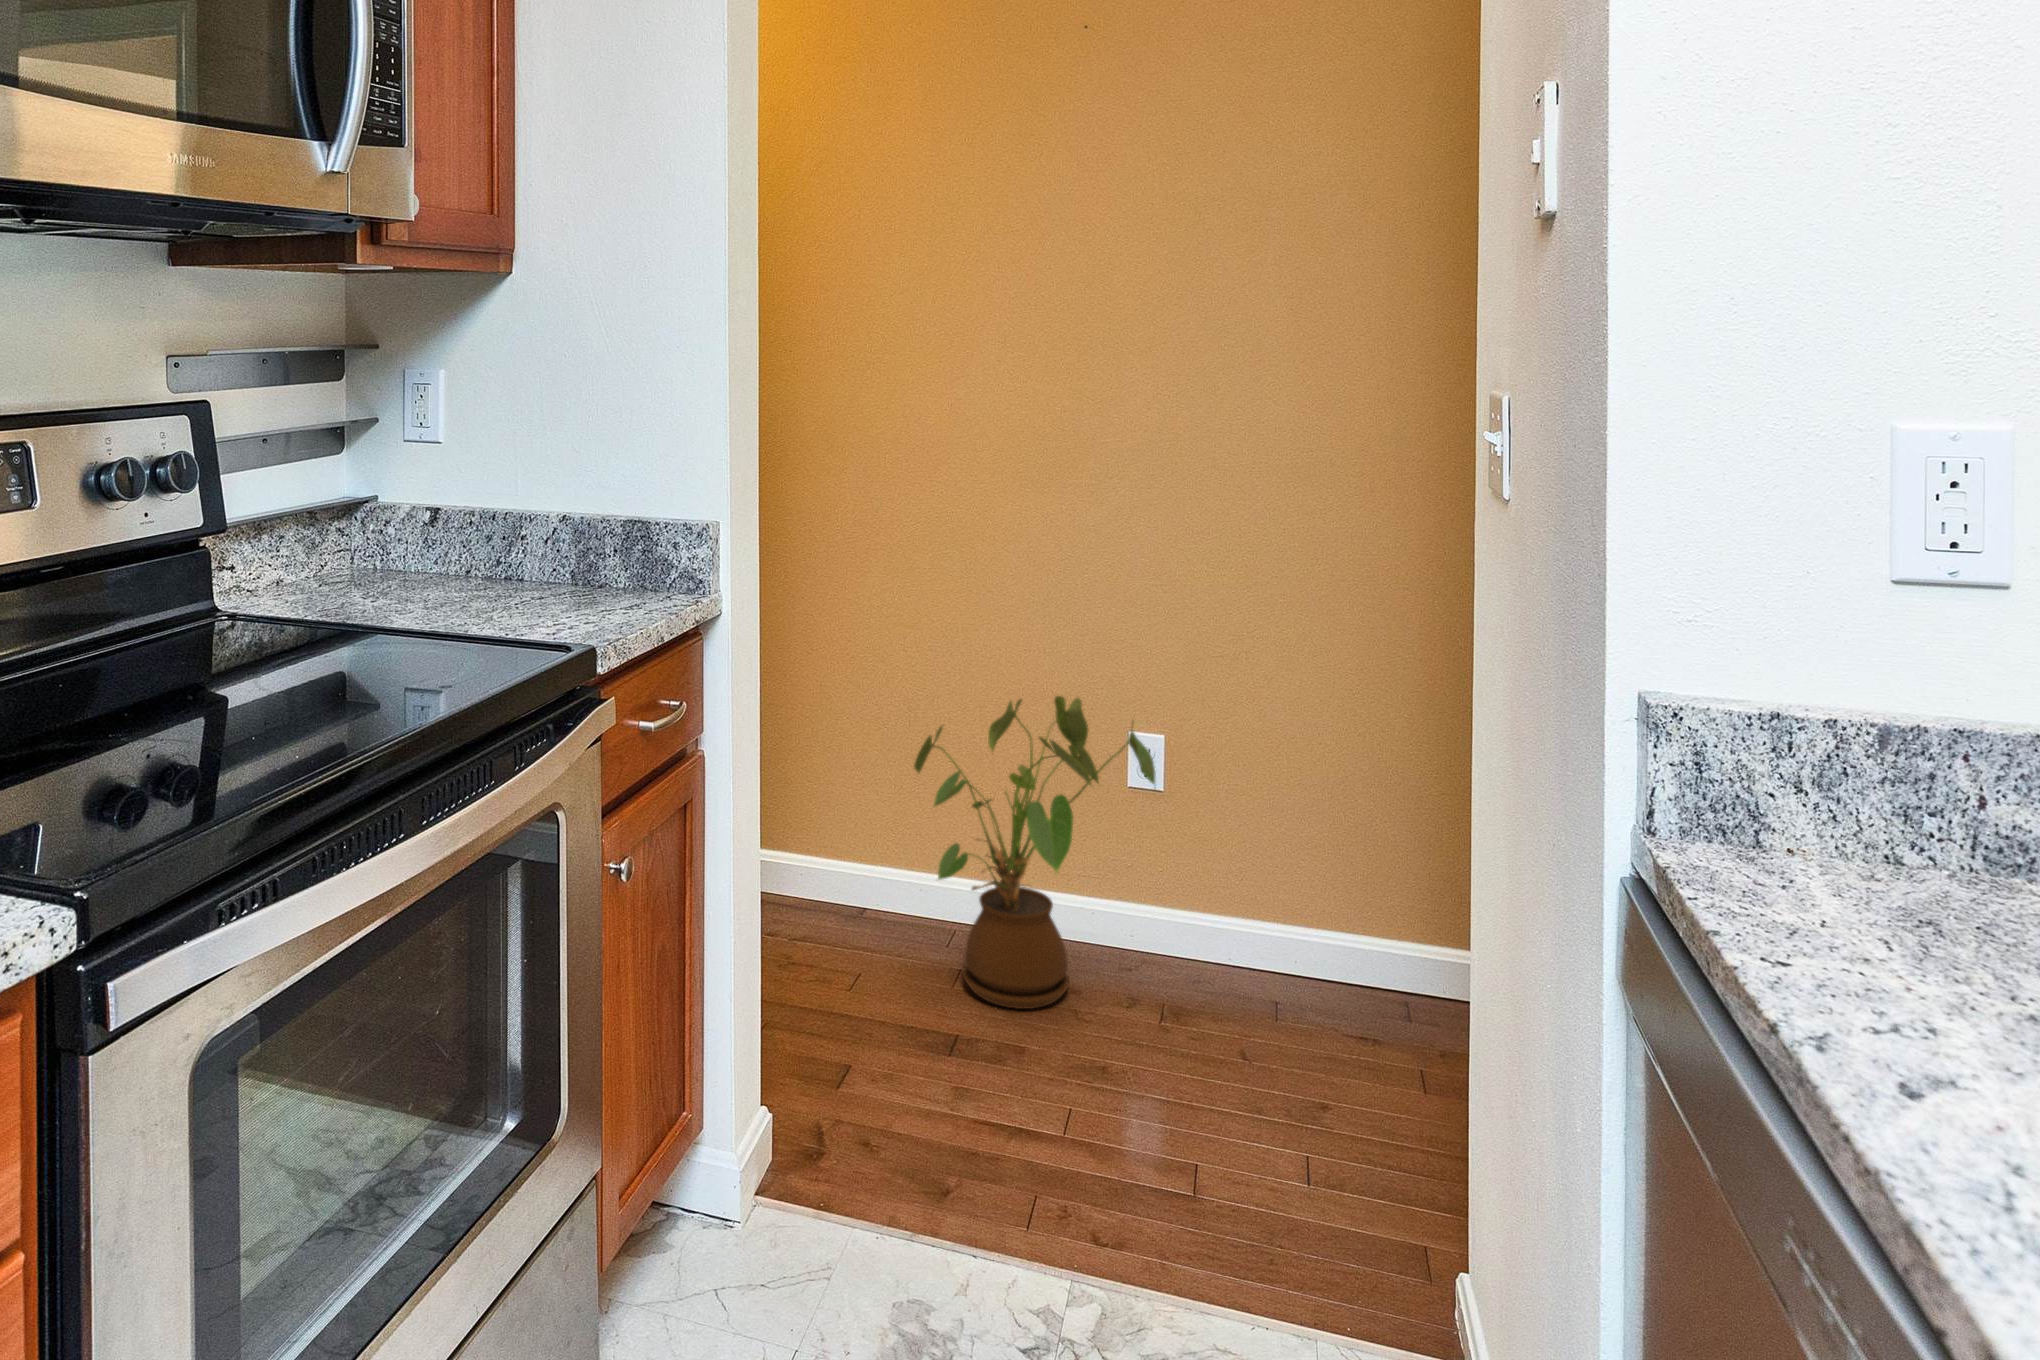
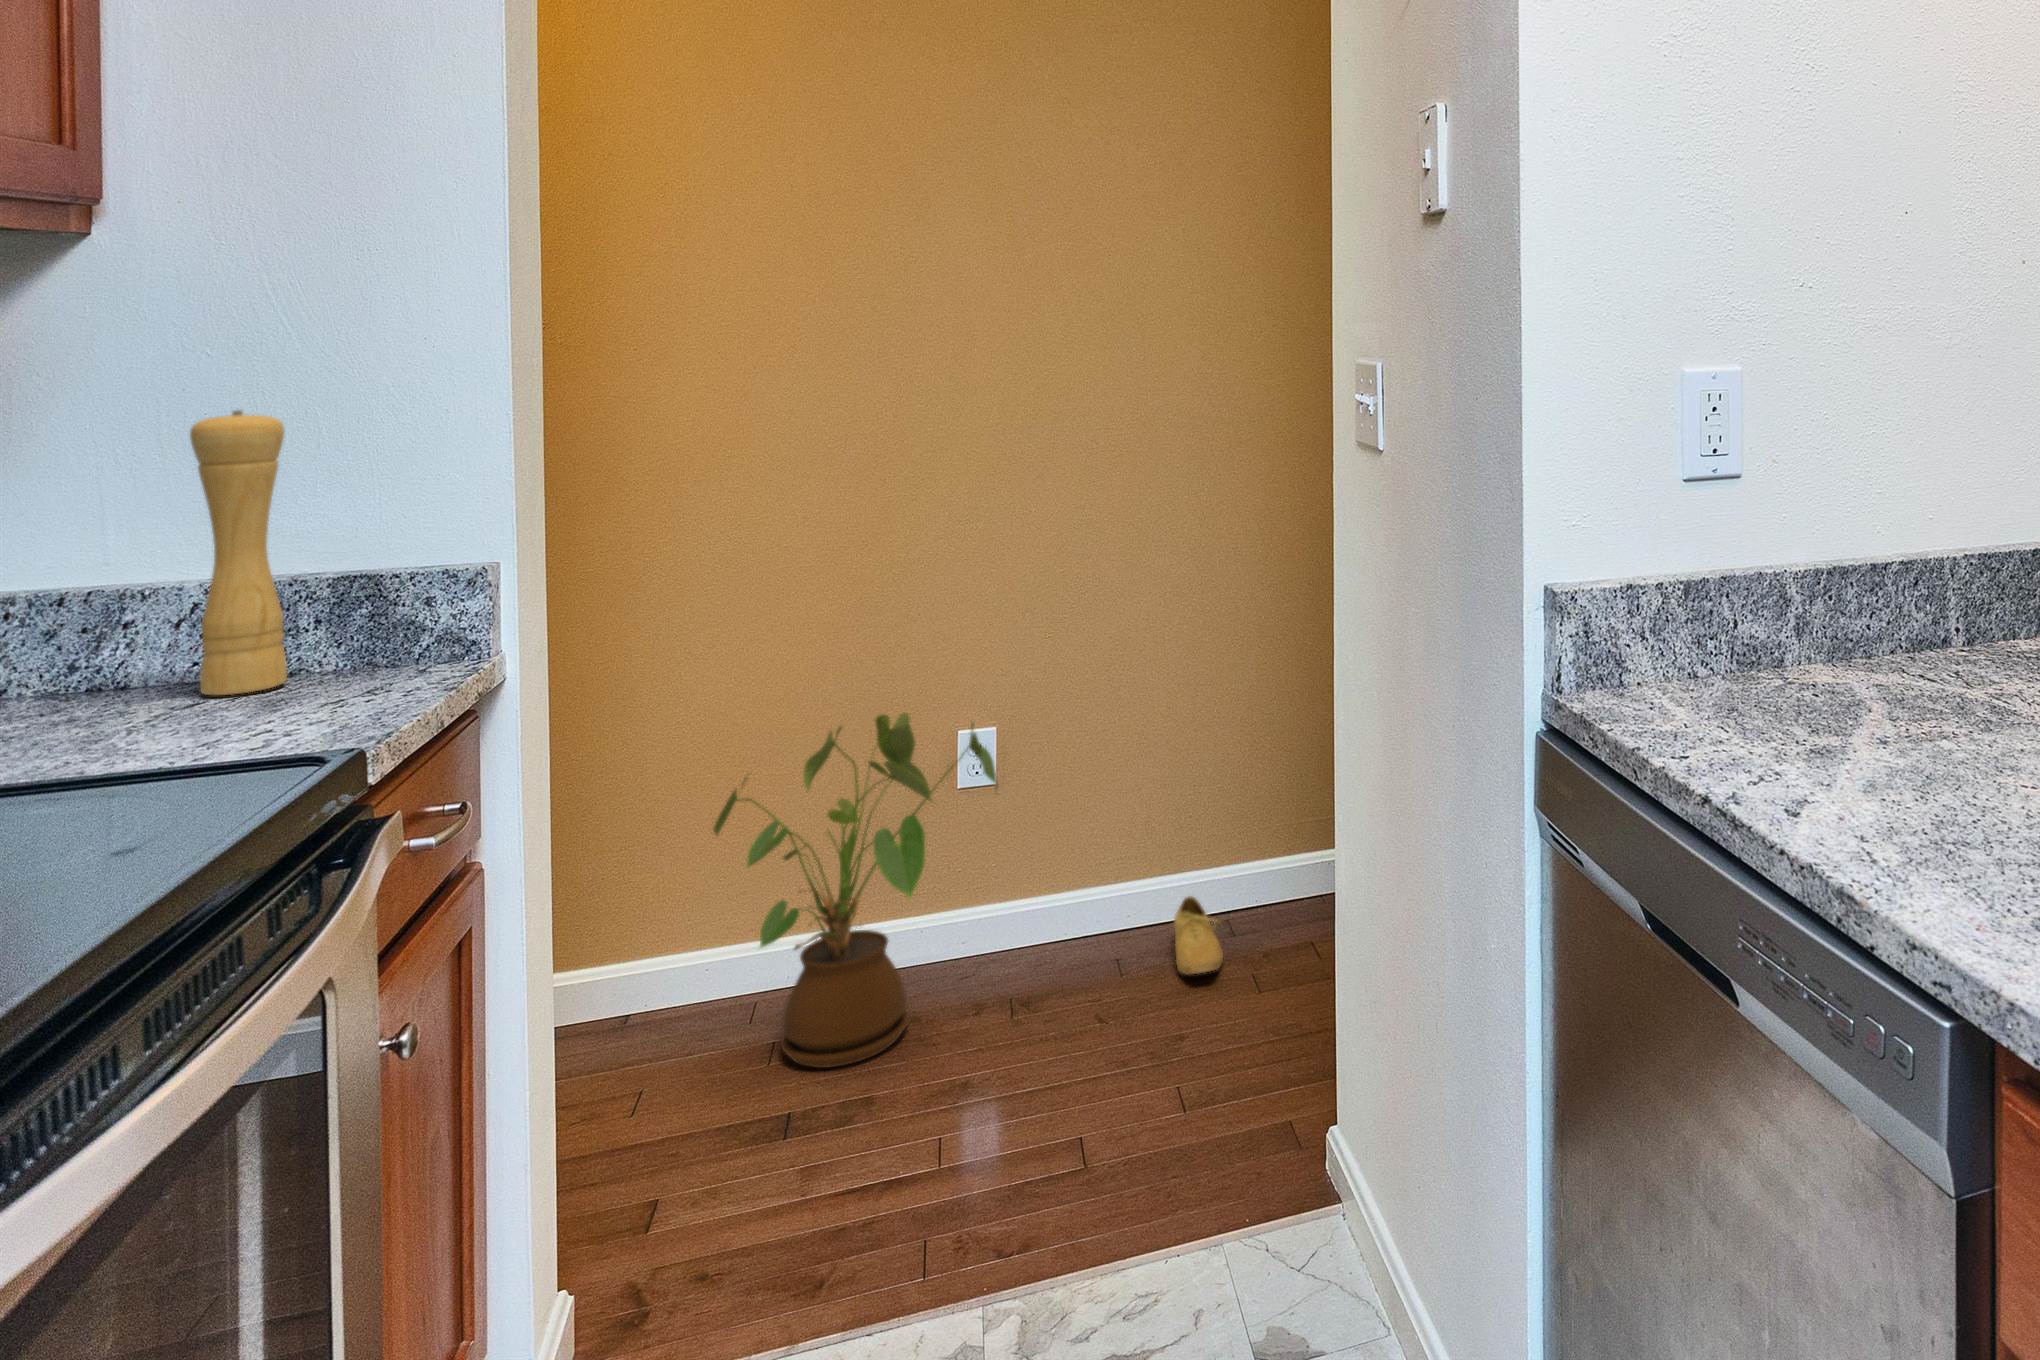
pepper mill: none [547,392,597,594] -> present [190,410,287,695]
shoe: none [1337,954,1392,1042] -> present [1174,896,1223,975]

